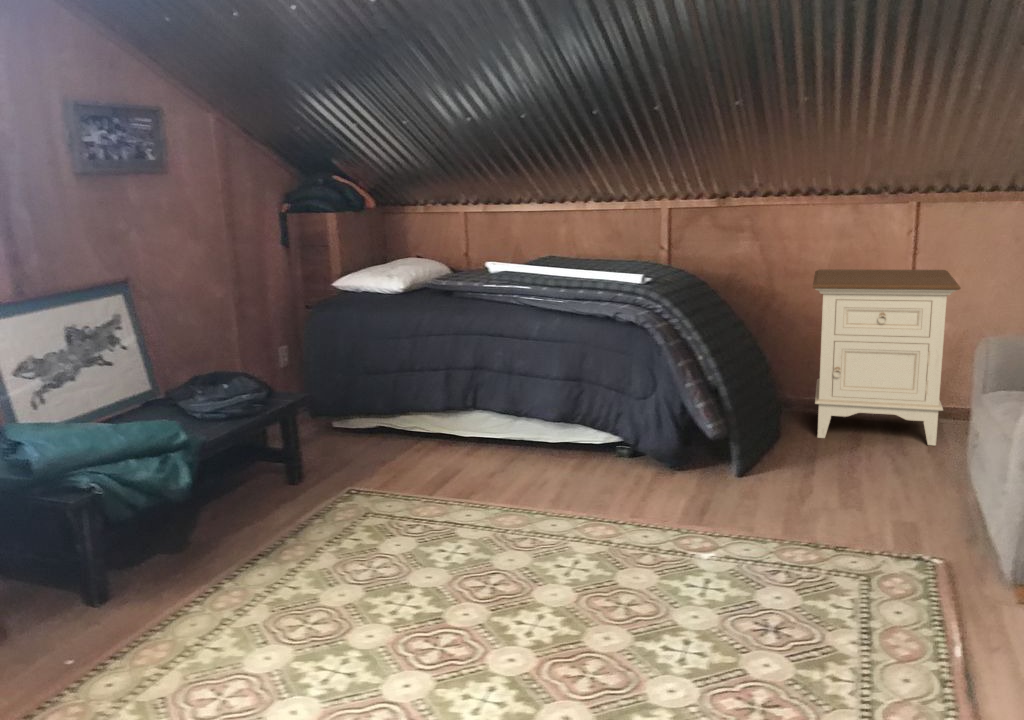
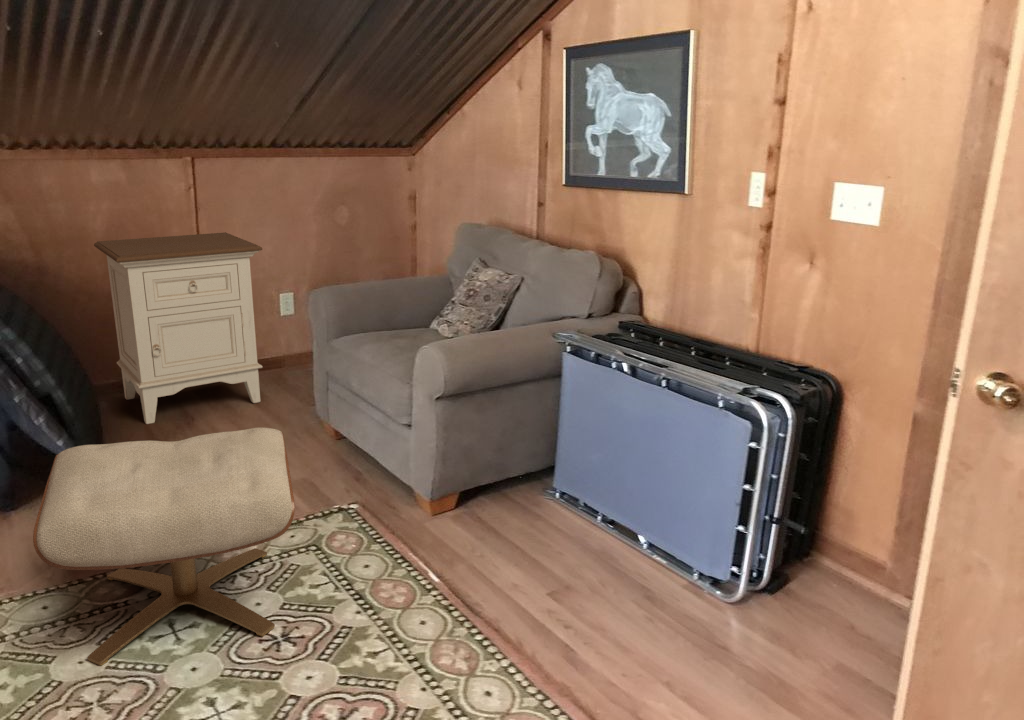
ottoman: none [619,422,847,621] -> present [33,428,295,666]

